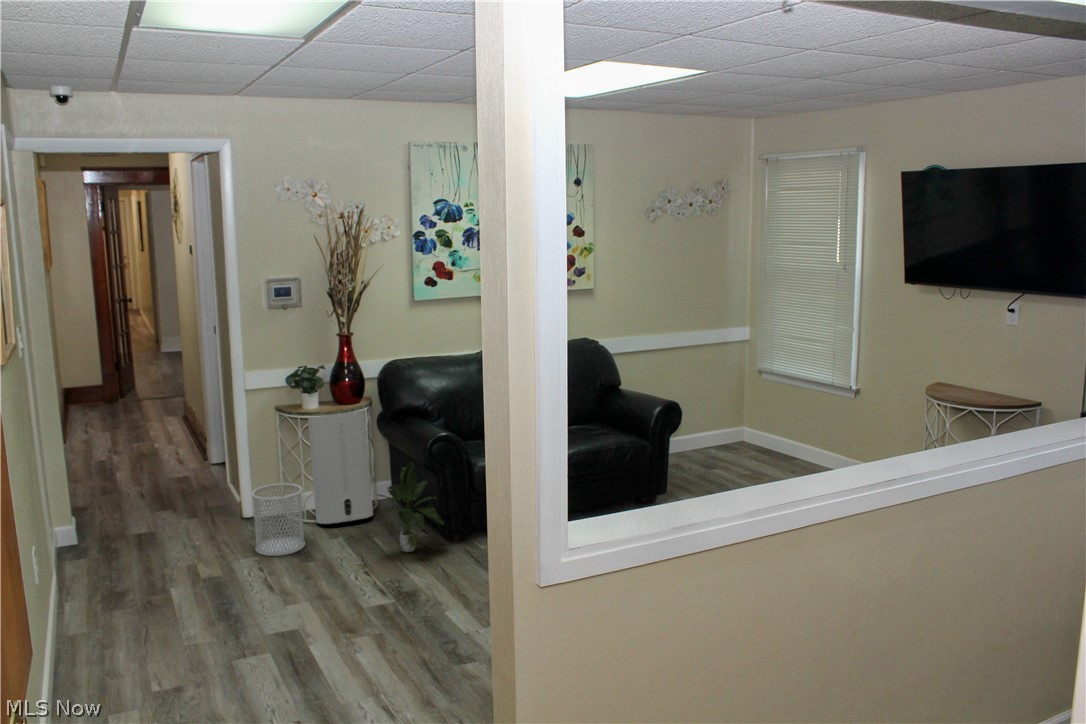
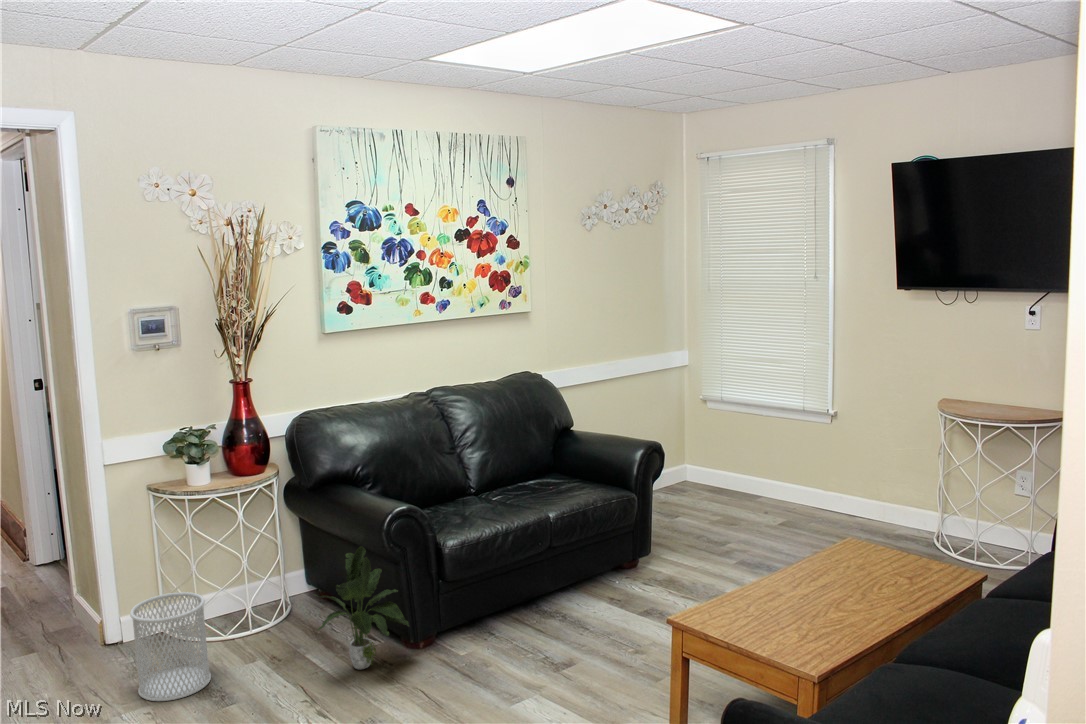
air purifier: present [308,410,373,524] -> none [196,479,293,641]

